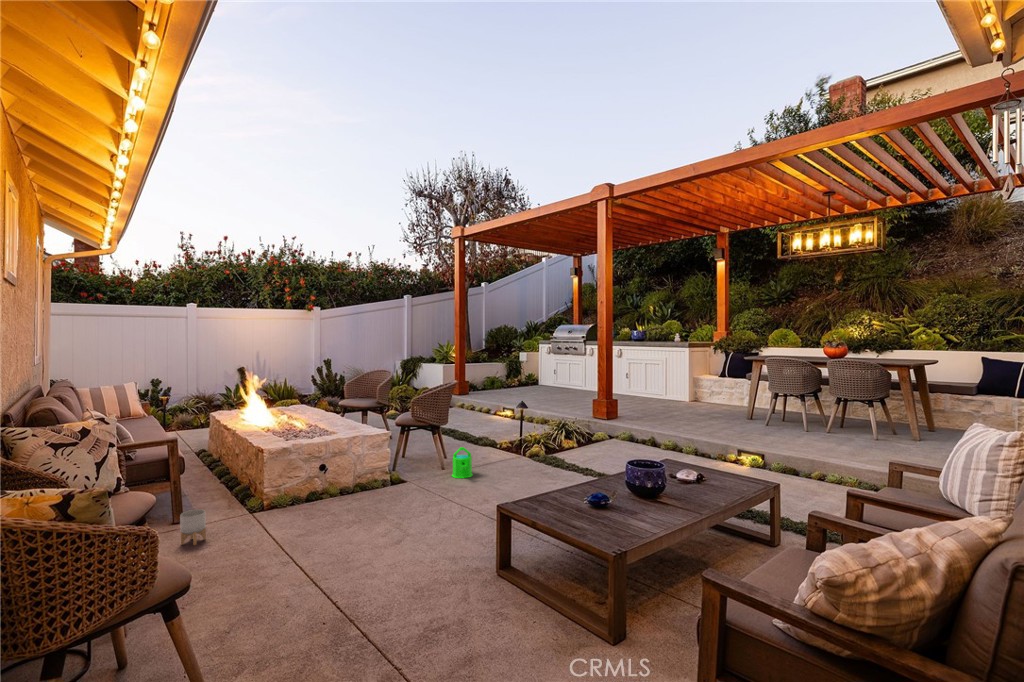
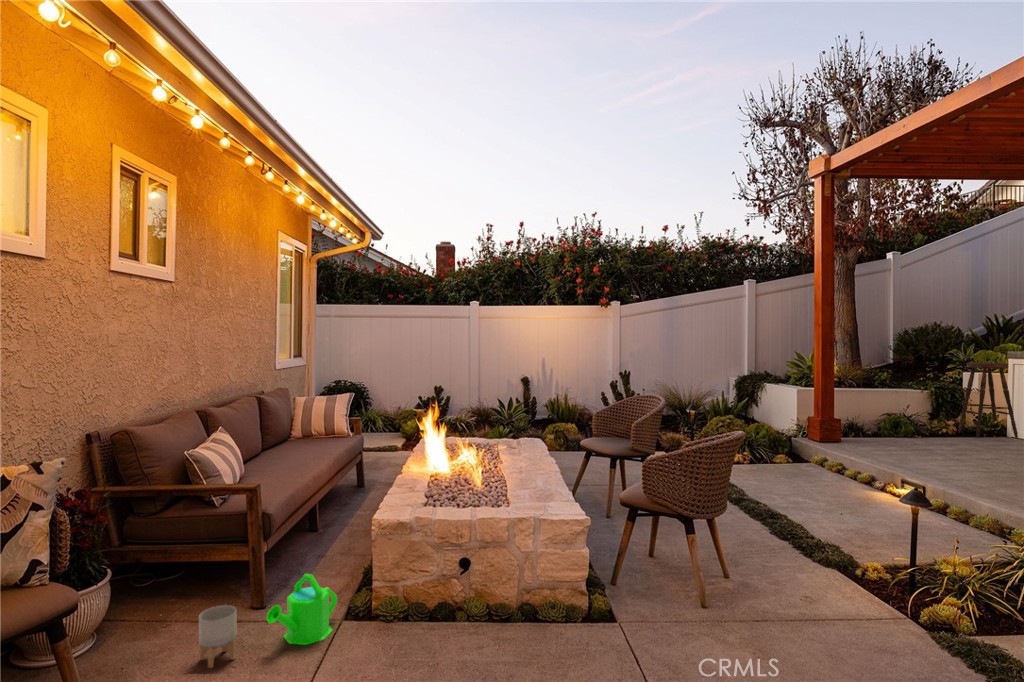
bar stool: none [519,347,544,386] -> present [958,363,1018,438]
watering can: present [452,447,473,478] -> present [266,574,337,645]

